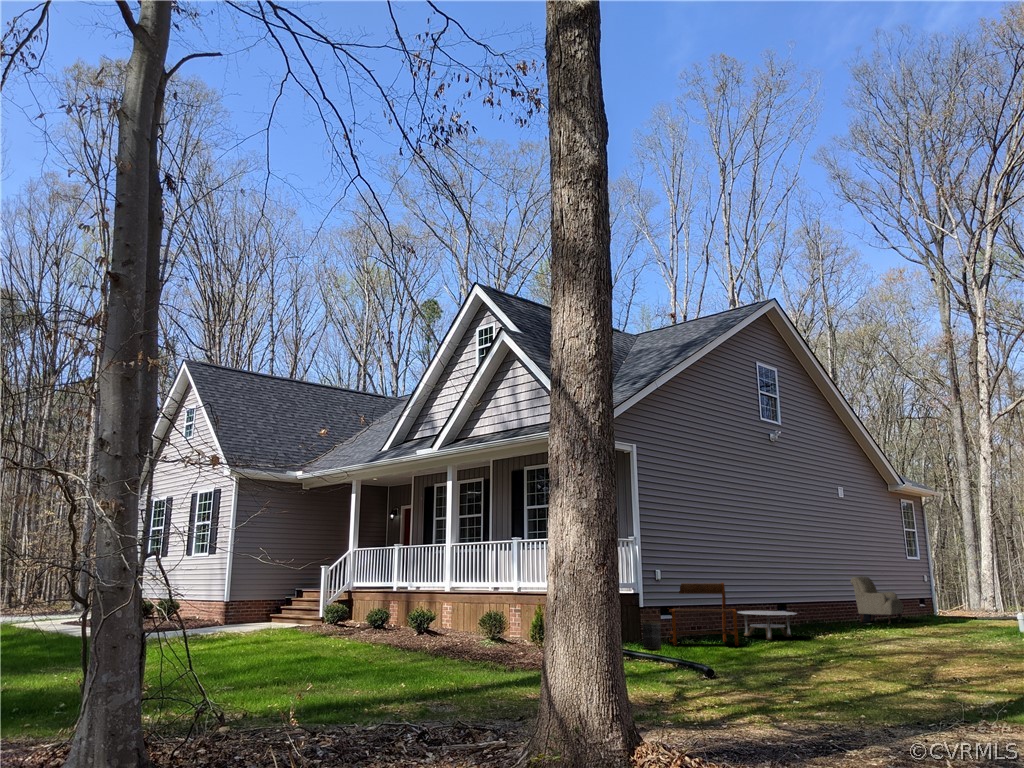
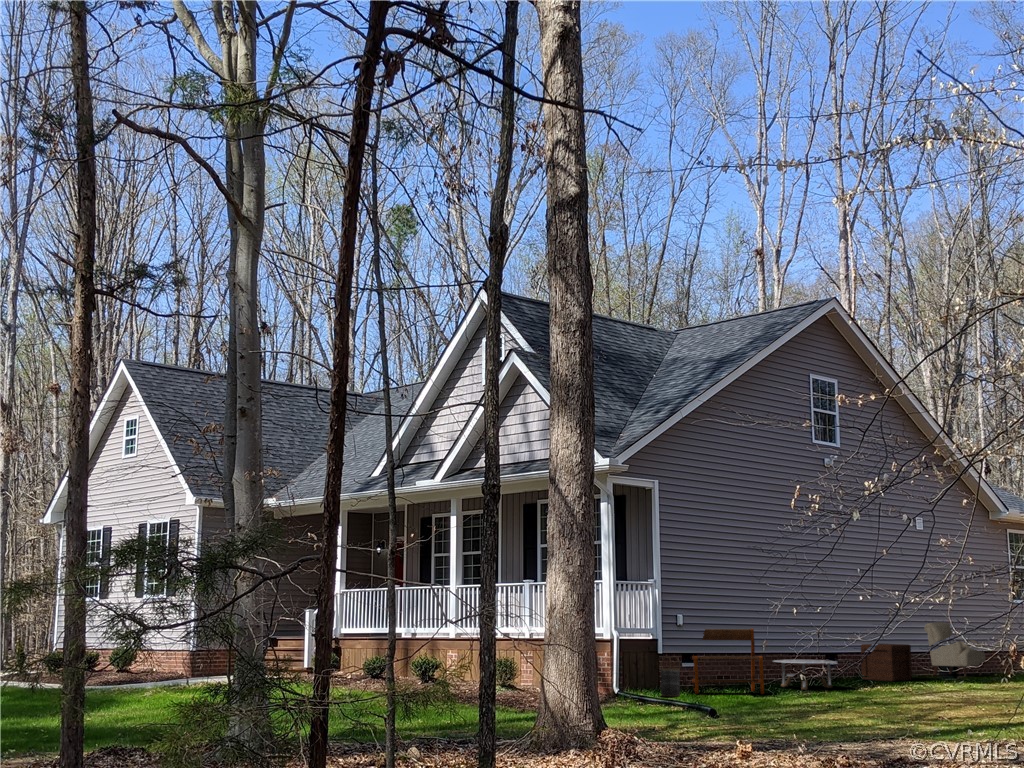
wooden crate: none [804,595,850,629] -> present [861,644,912,681]

